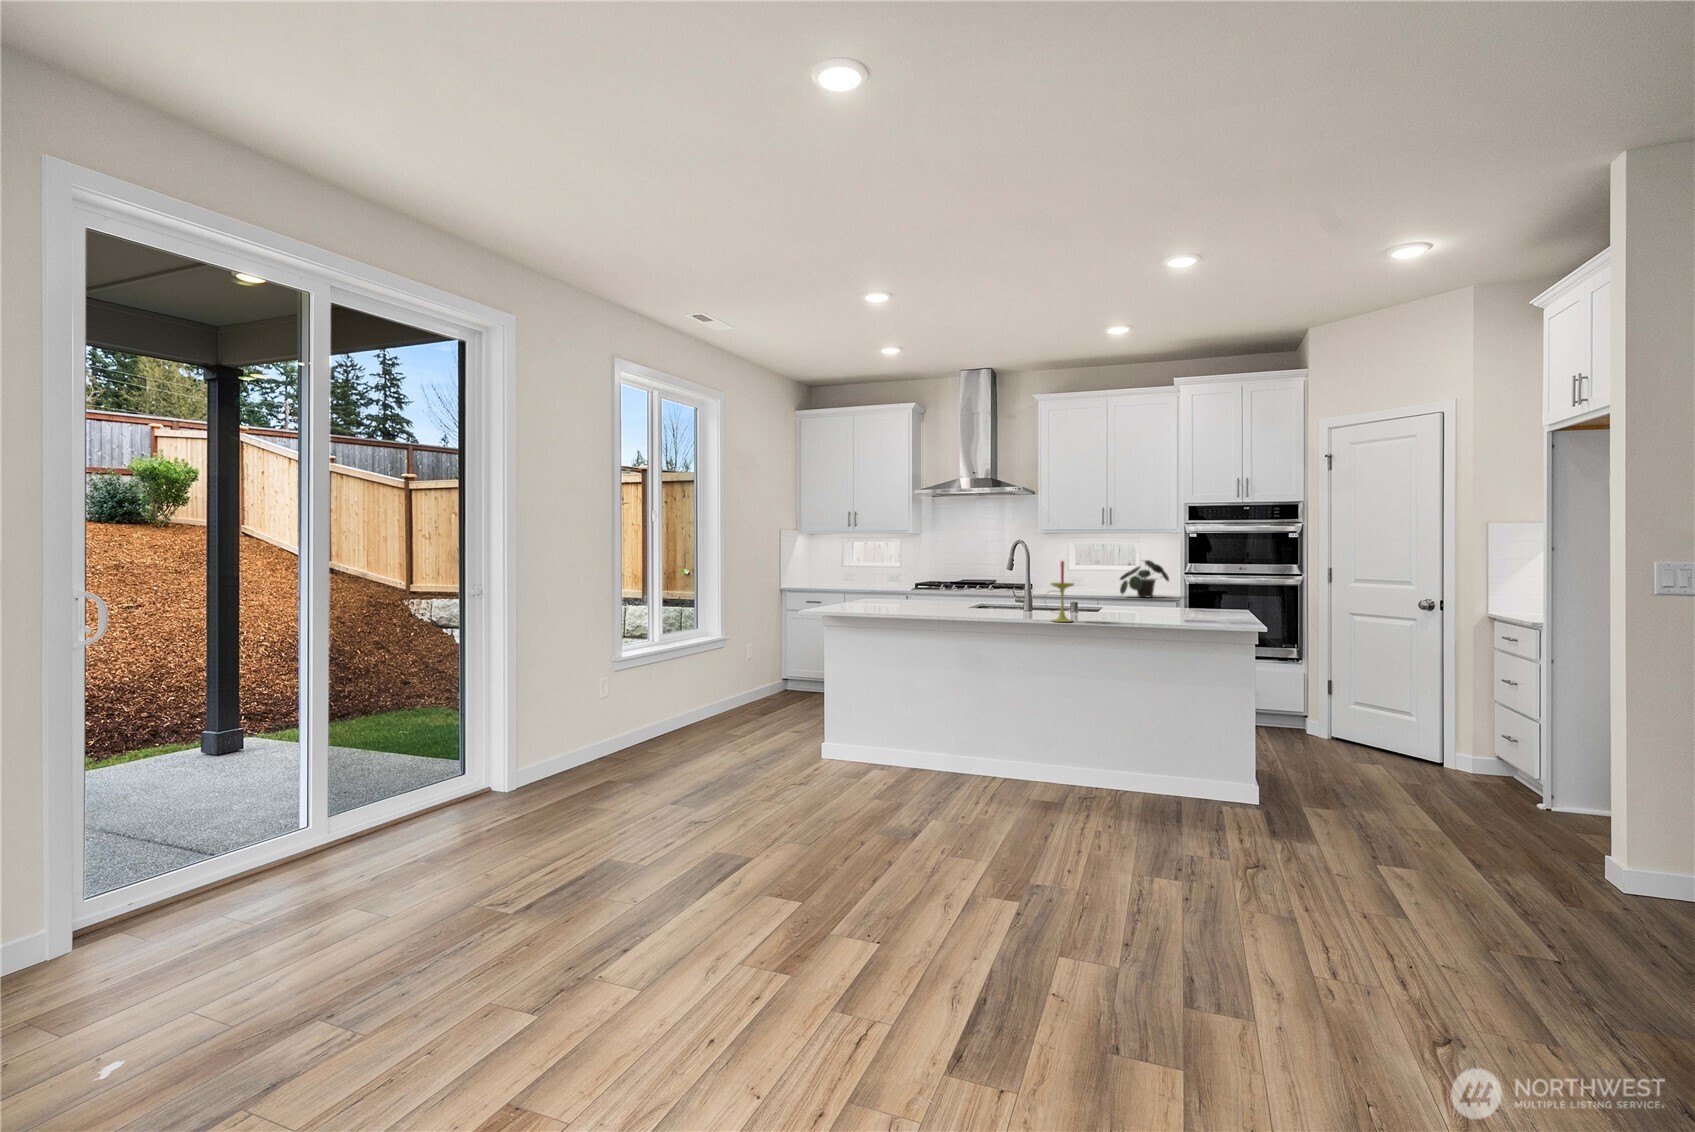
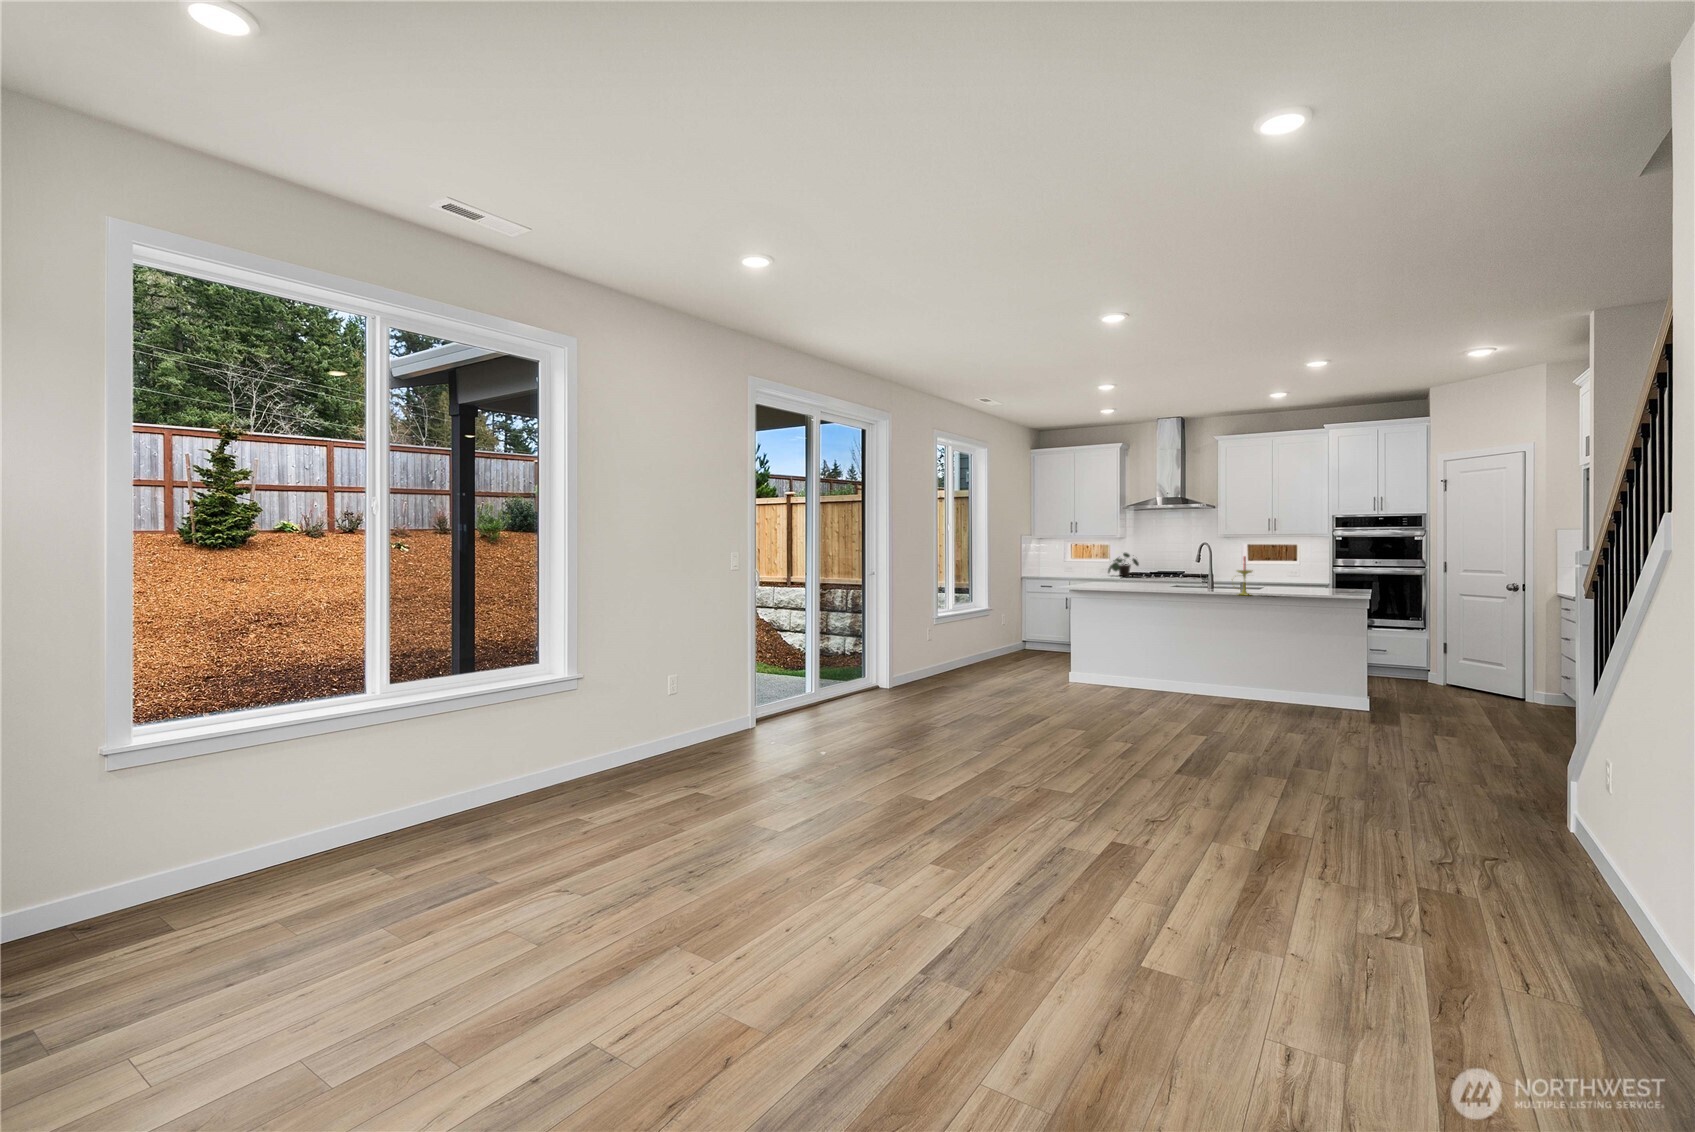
potted plant: present [1120,560,1169,597] -> present [1108,553,1139,576]

